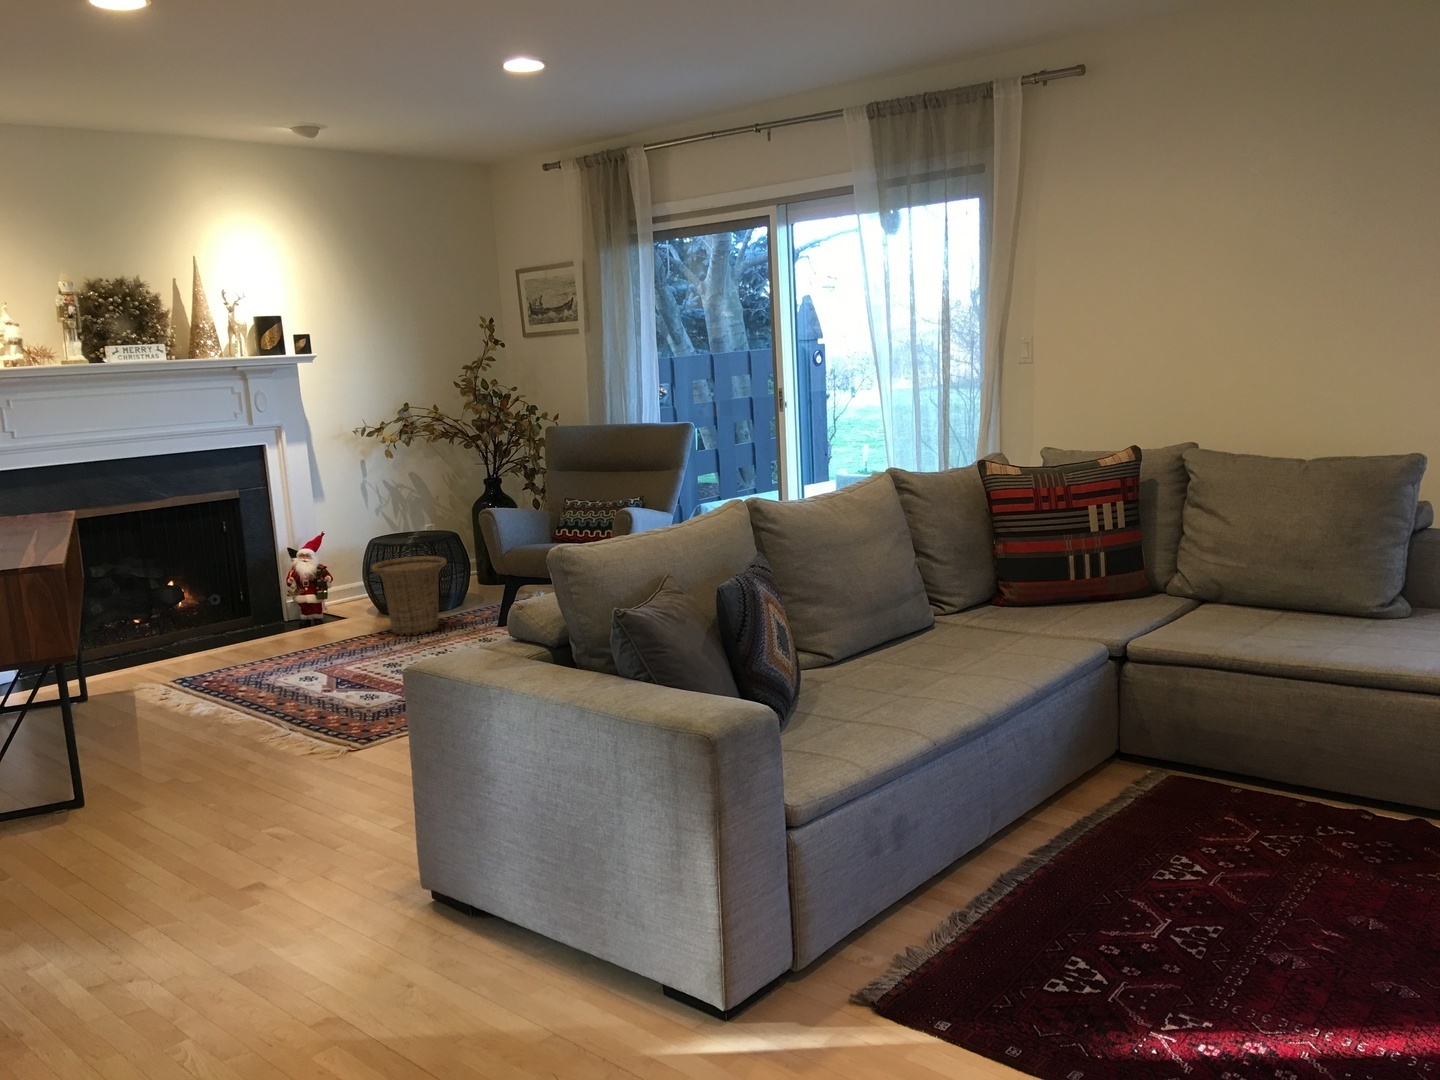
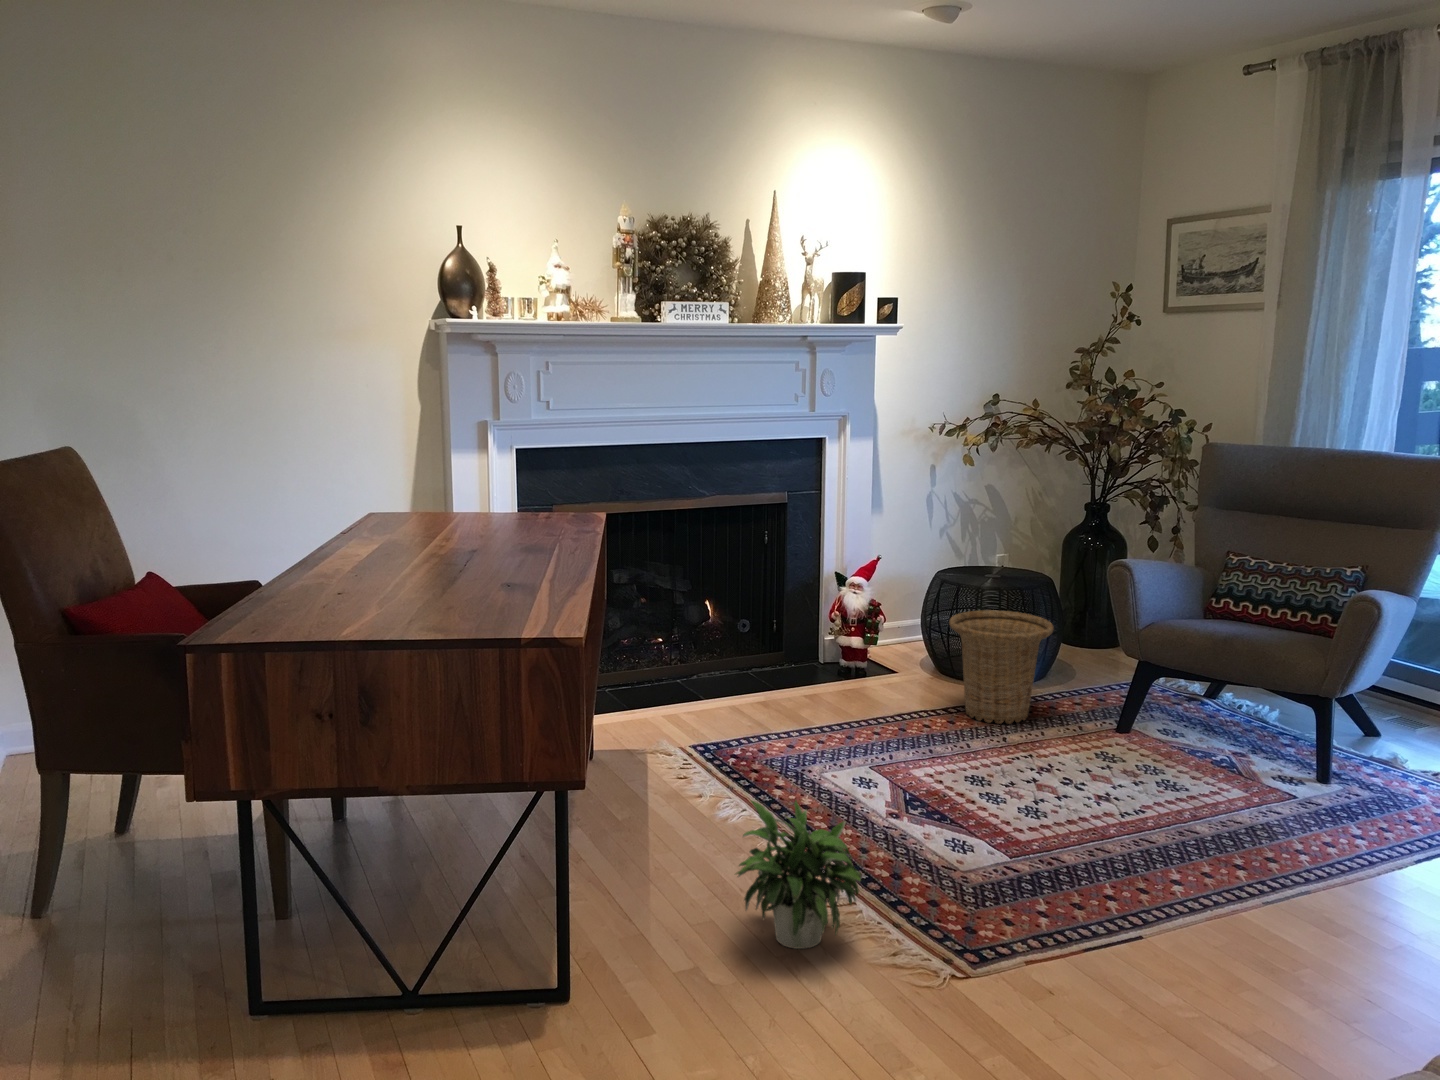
potted plant: none [195,668,287,761] -> present [736,800,861,949]

